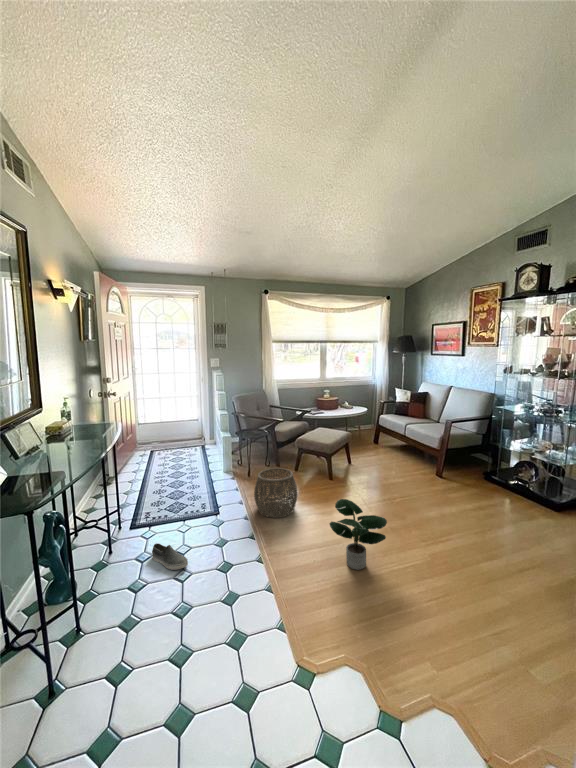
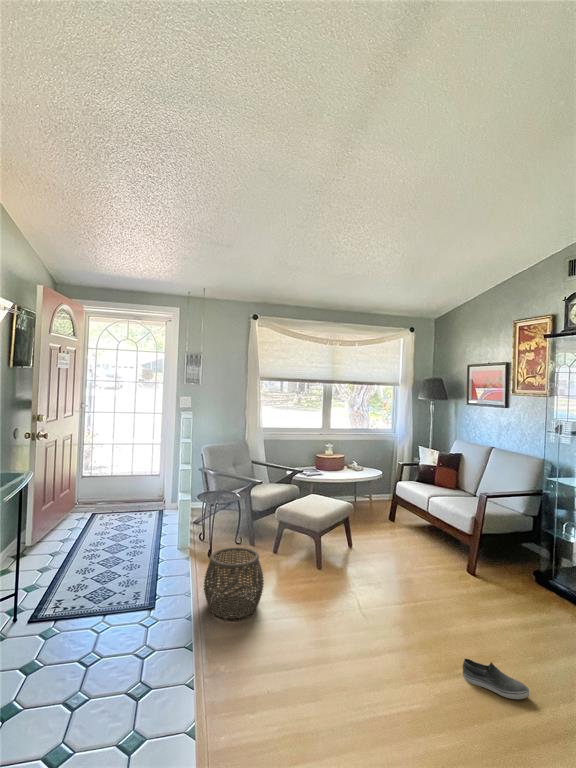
potted plant: present [330,499,387,570] -> none [290,598,370,707]
shoe: present [152,543,188,570] -> present [463,659,529,699]

